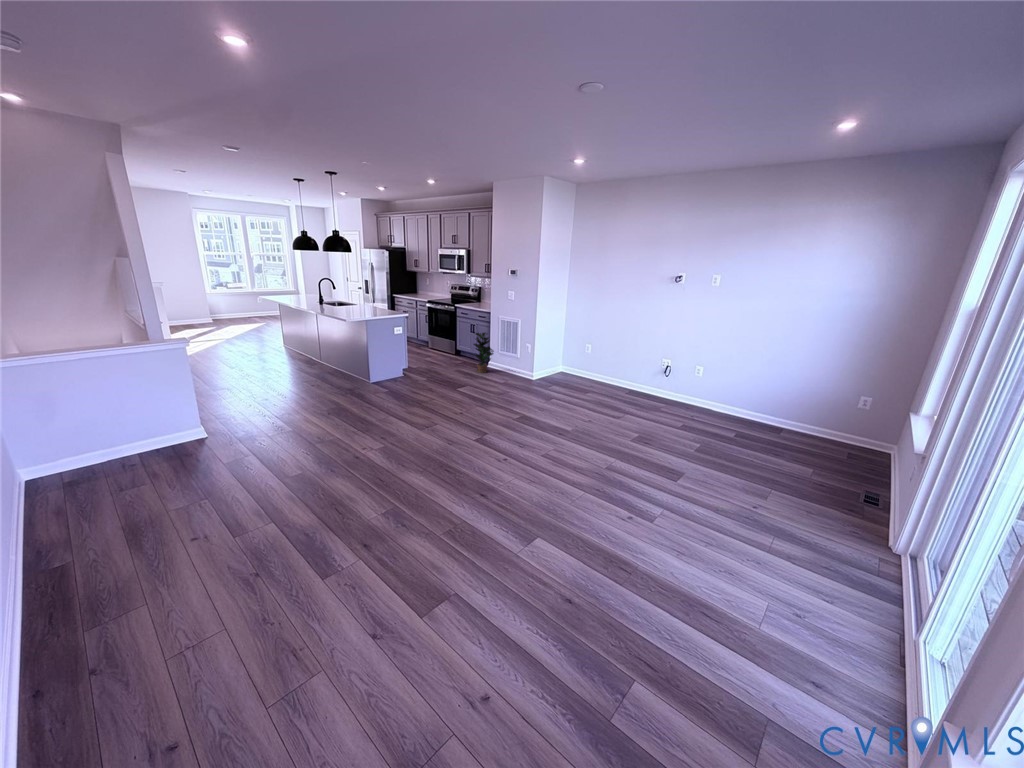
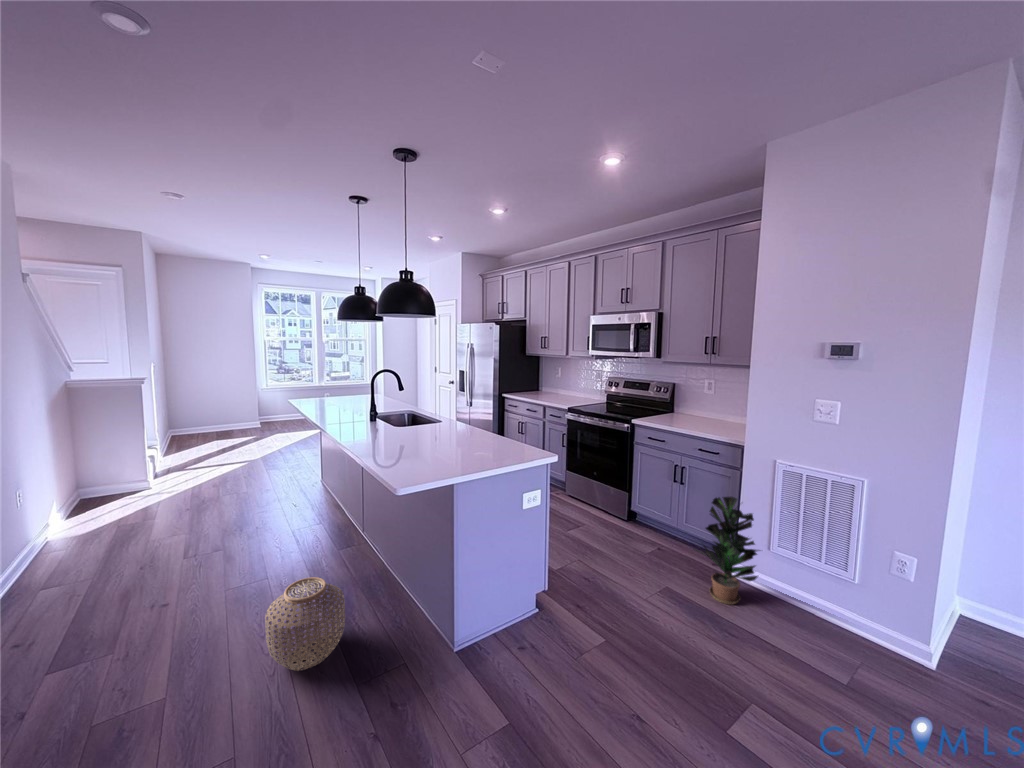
woven basket: none [298,359,328,389] -> present [265,577,345,670]

